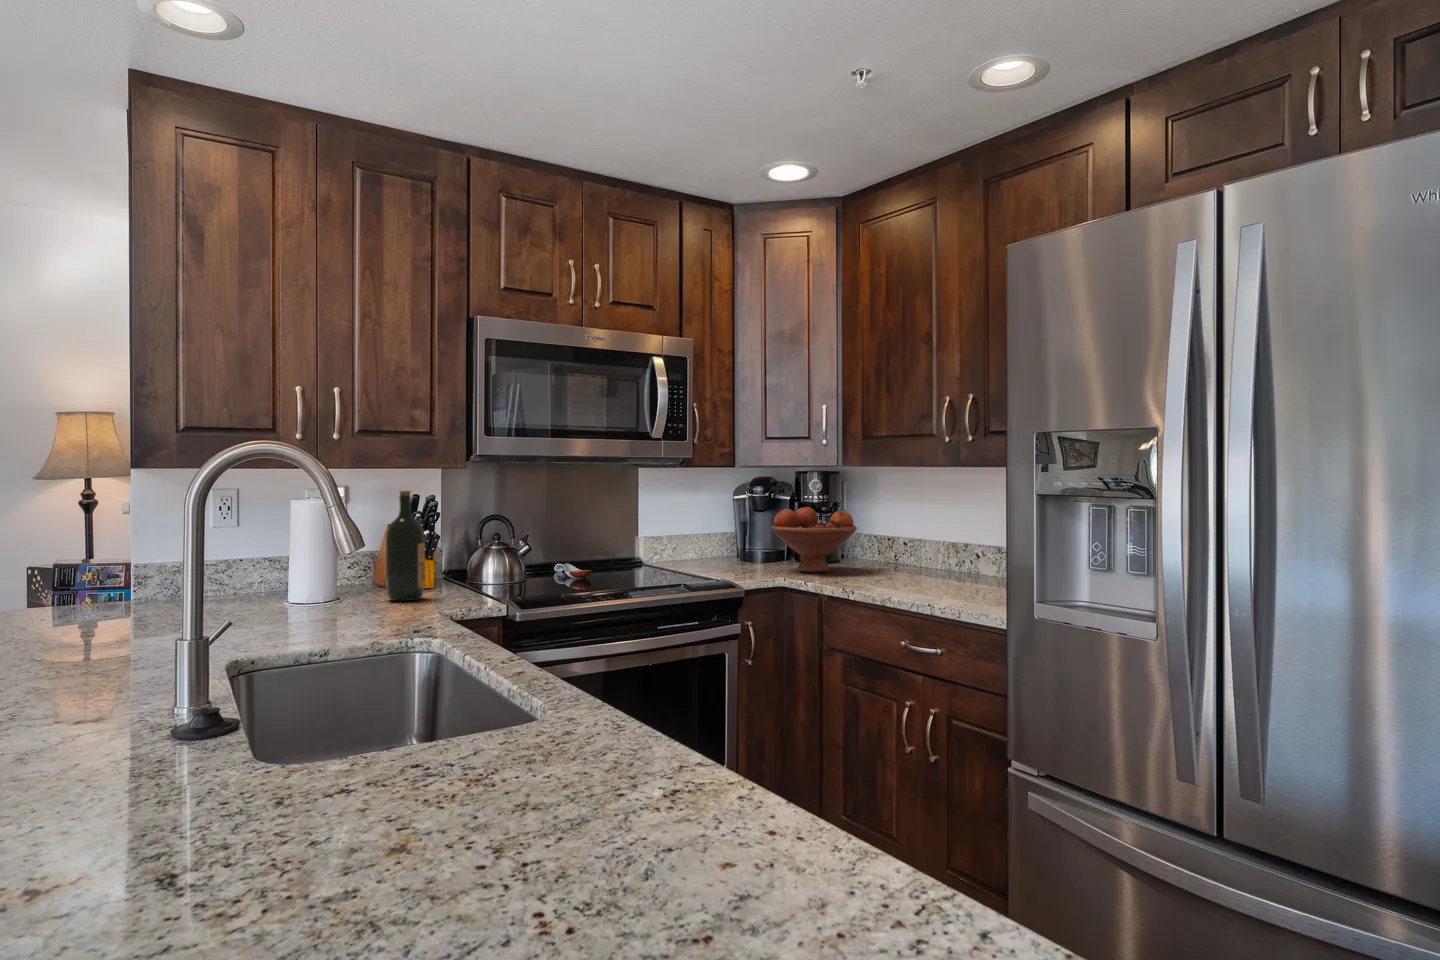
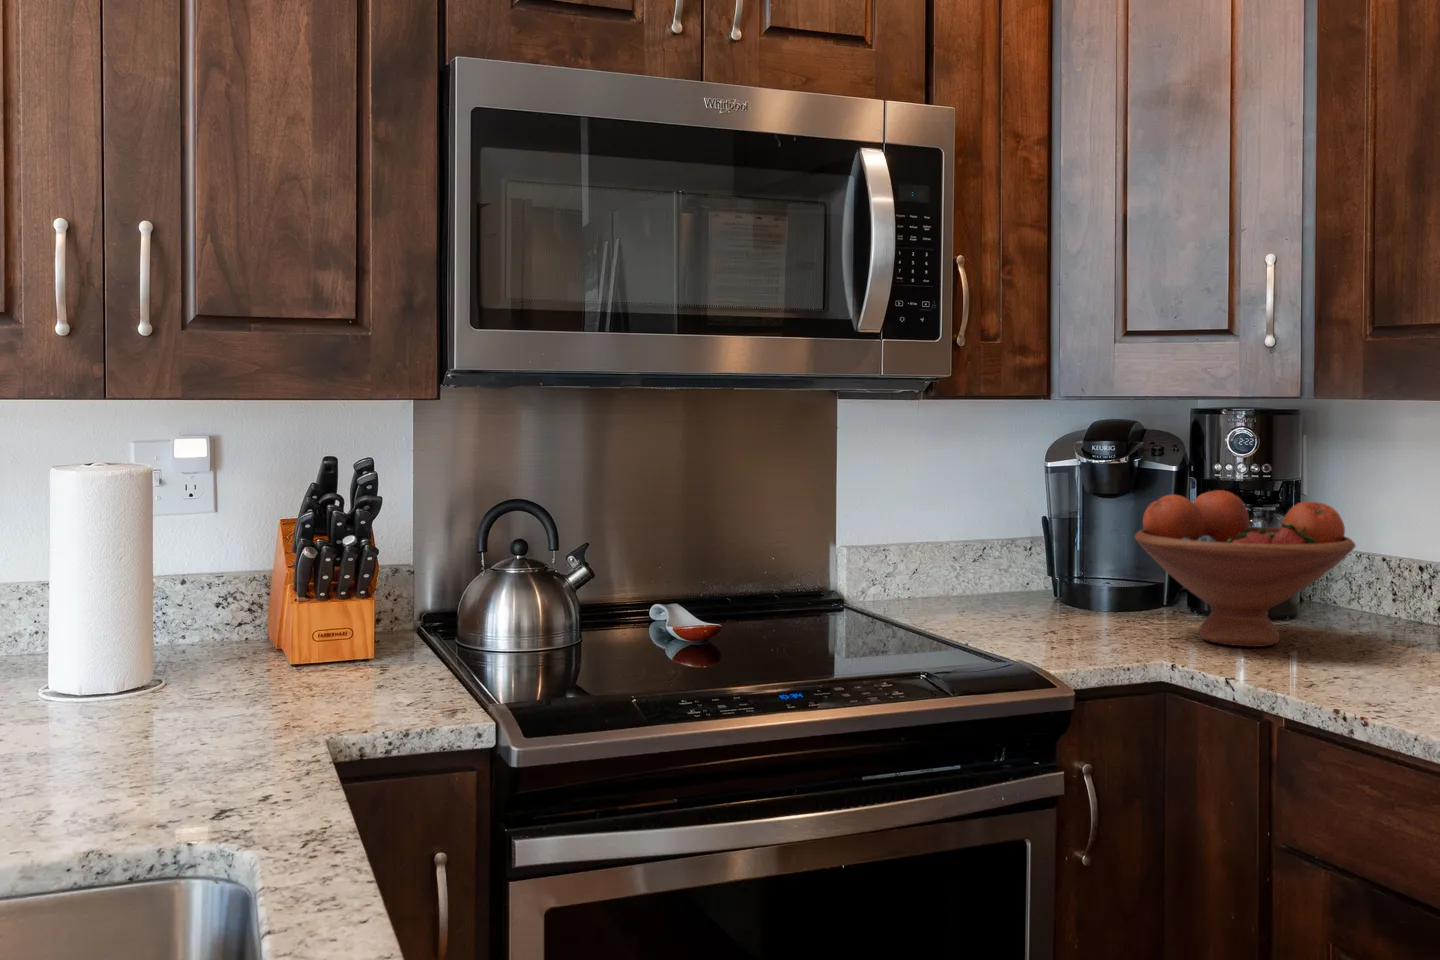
wine bottle: present [386,491,425,601] -> none [240,448,328,695]

